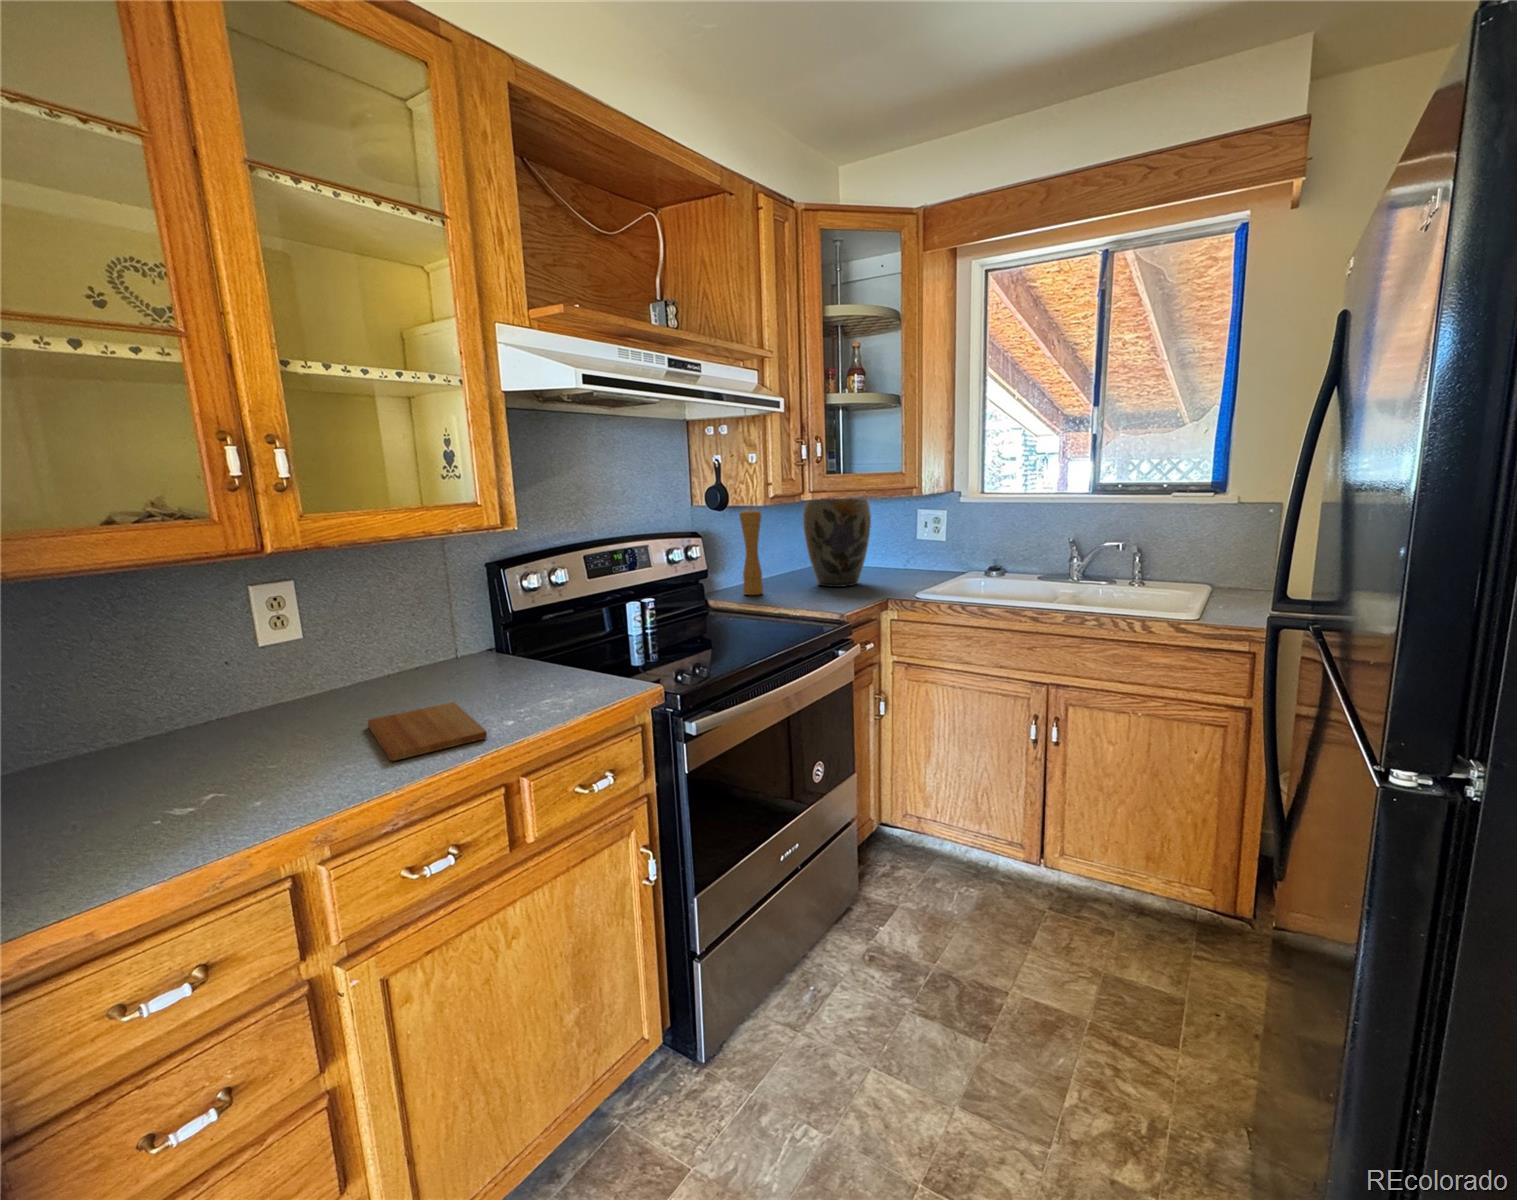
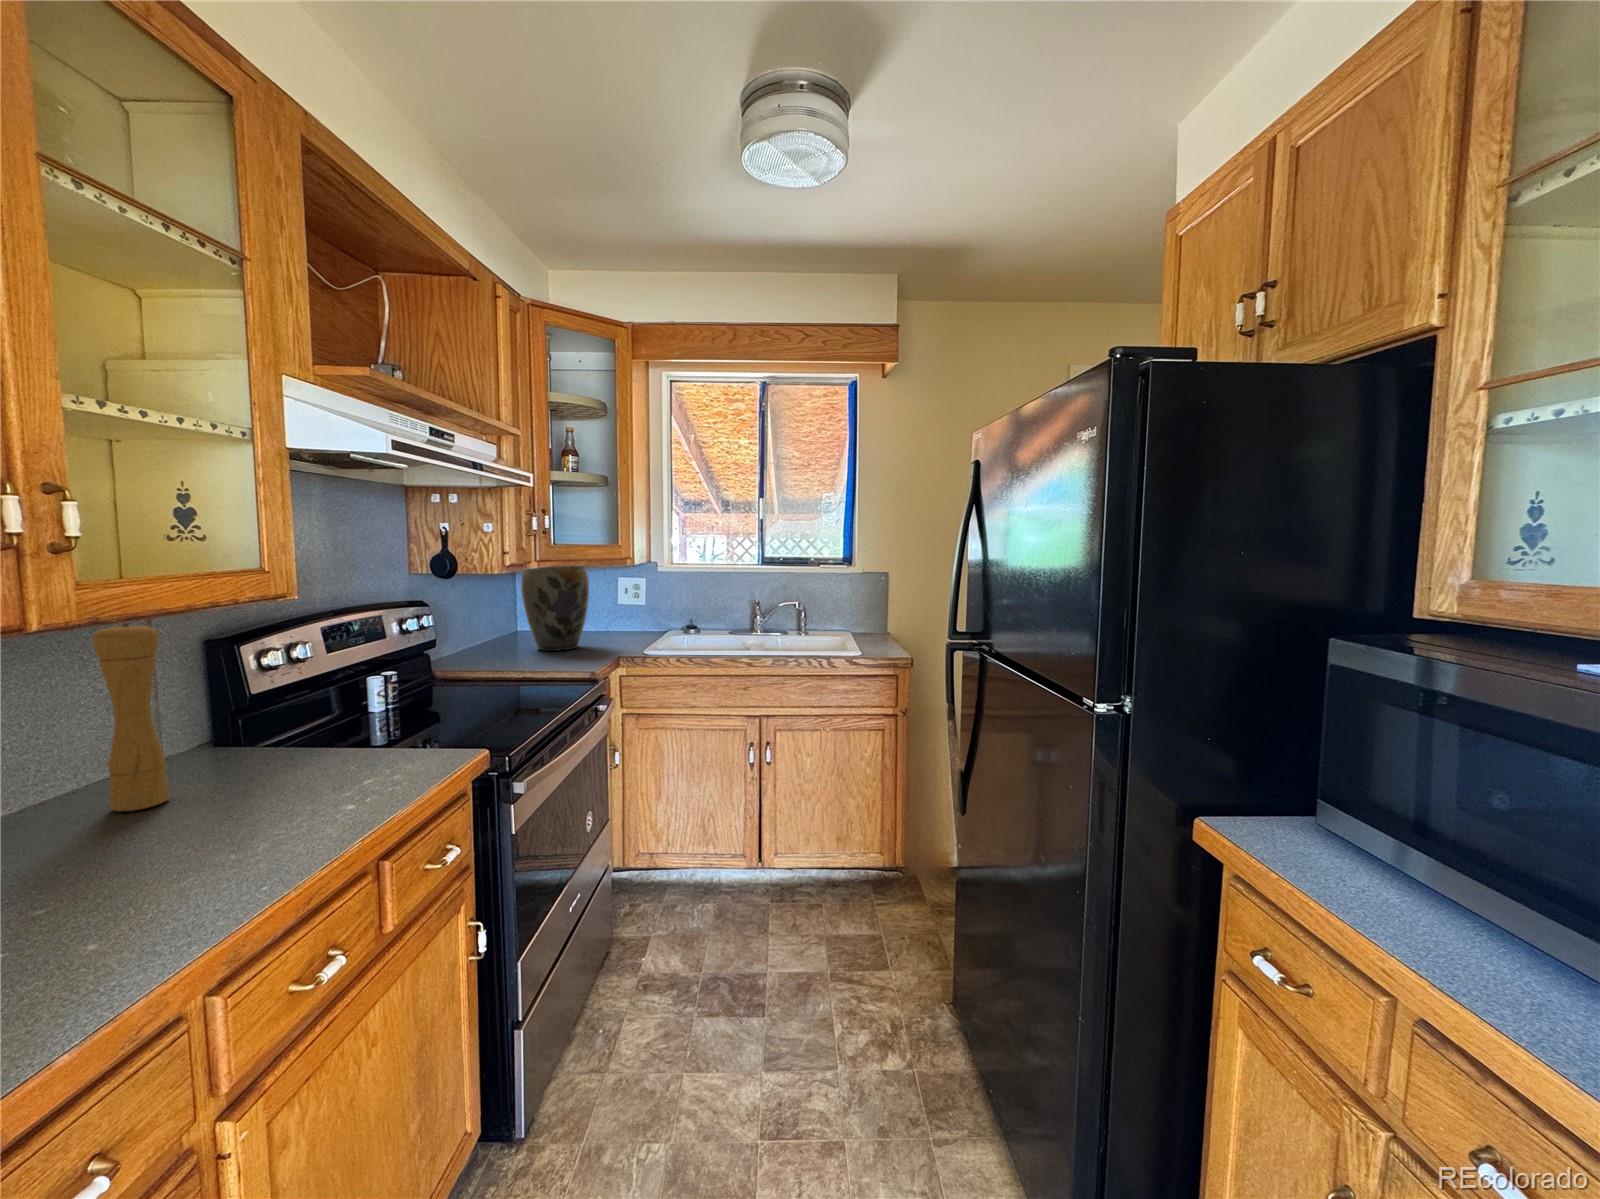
pepper mill: present [740,509,763,595] -> present [92,623,170,811]
cutting board: present [368,702,487,761] -> none [132,802,340,869]

